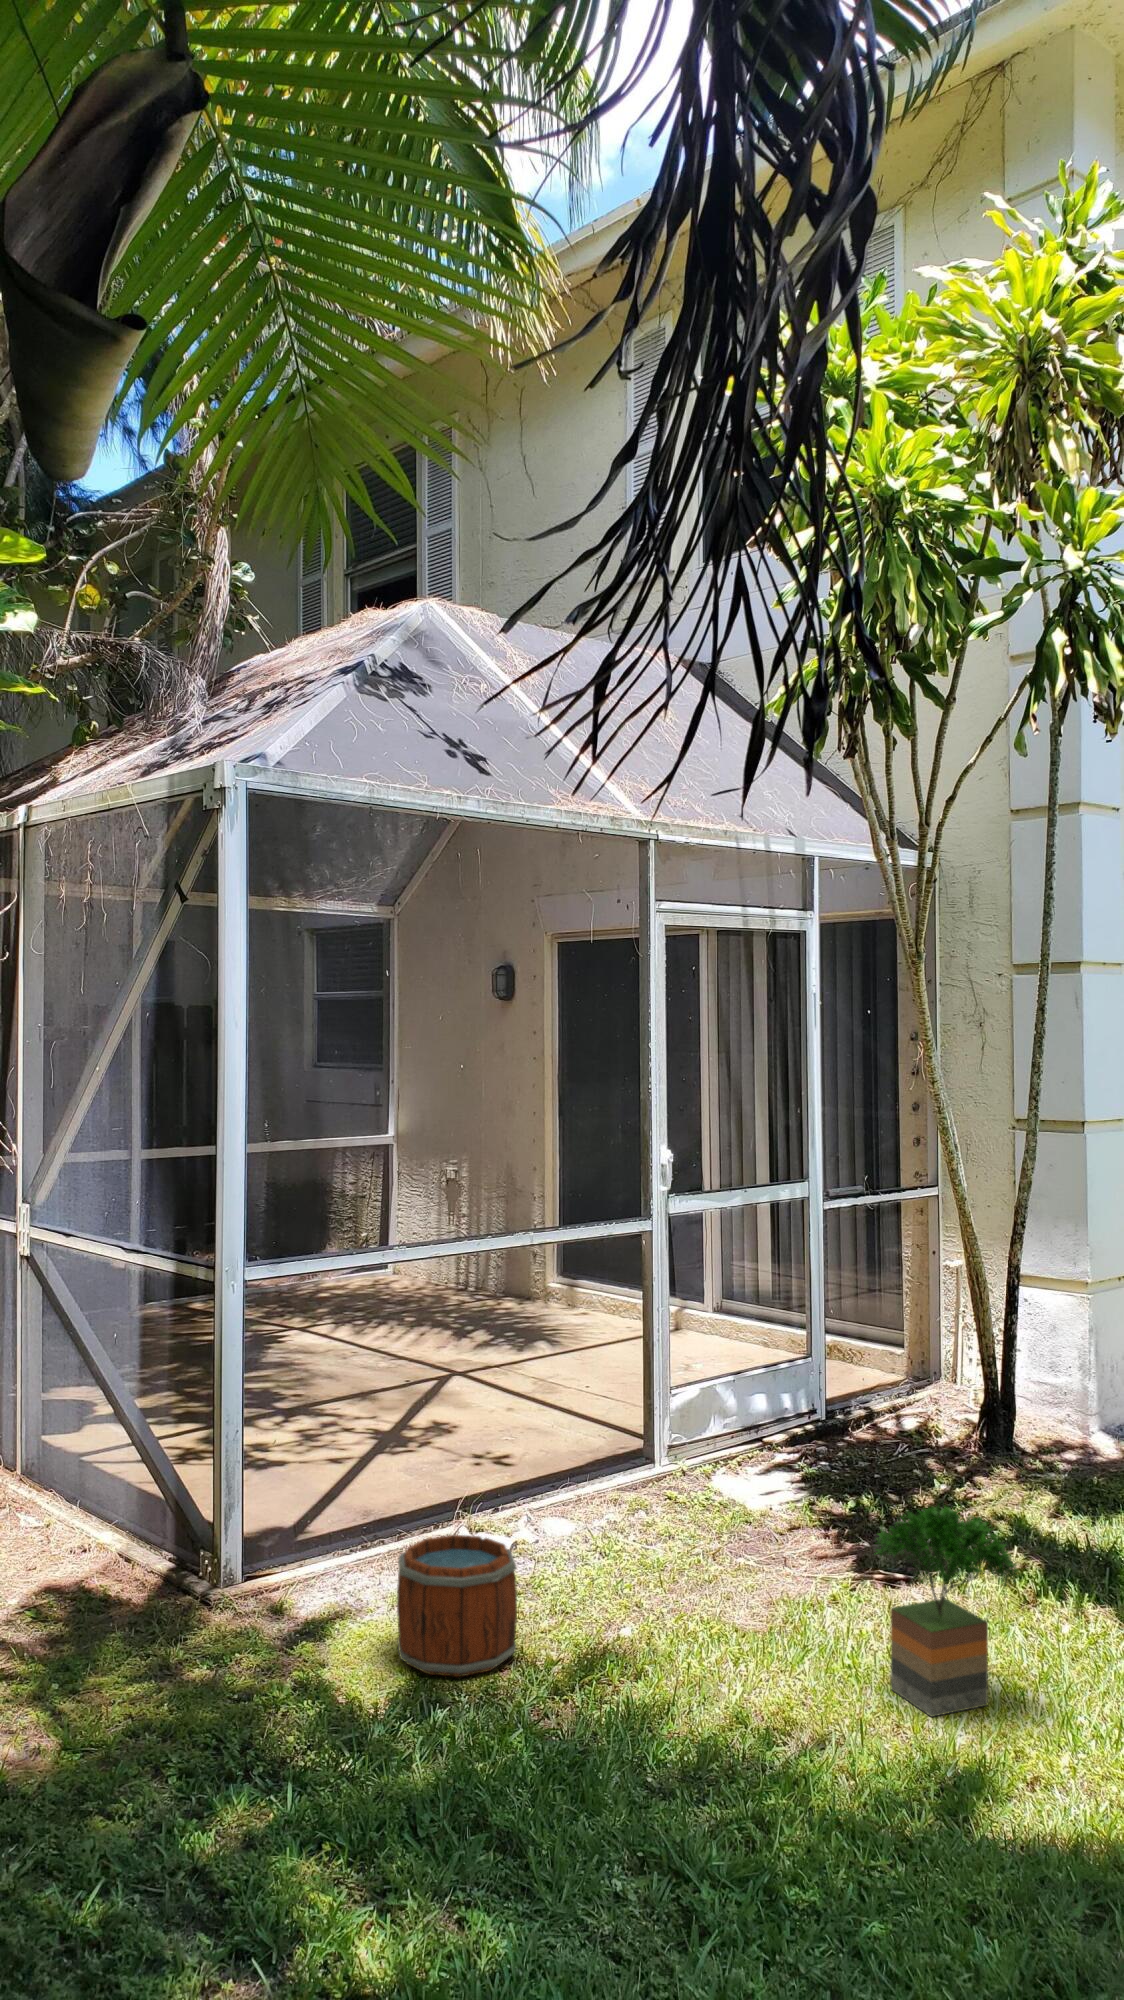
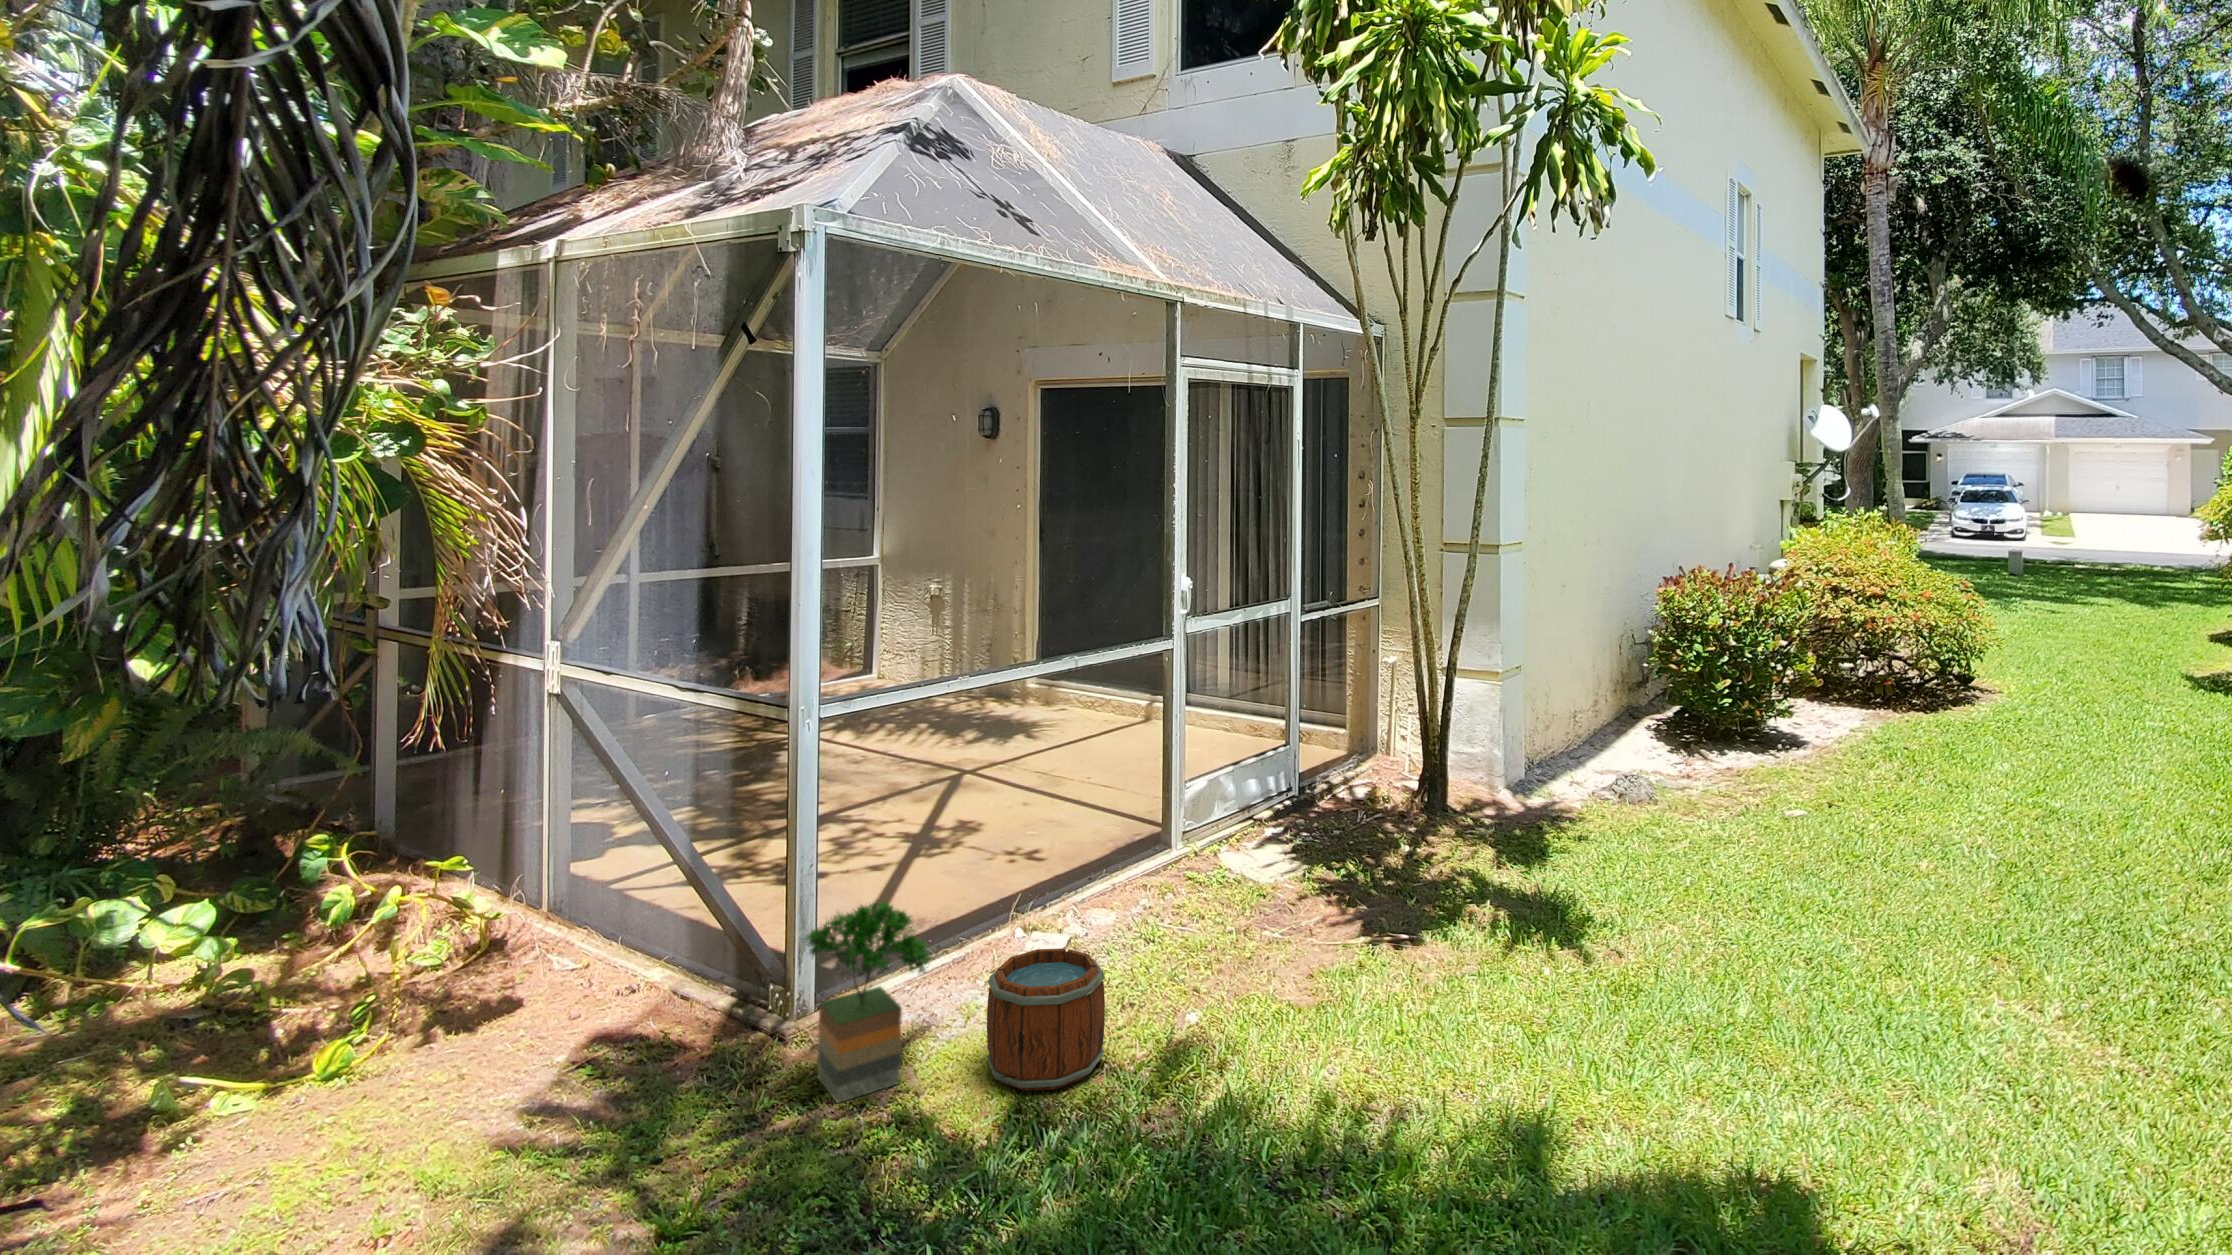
potted tree: present [874,1506,1019,1717] -> present [804,903,930,1103]

